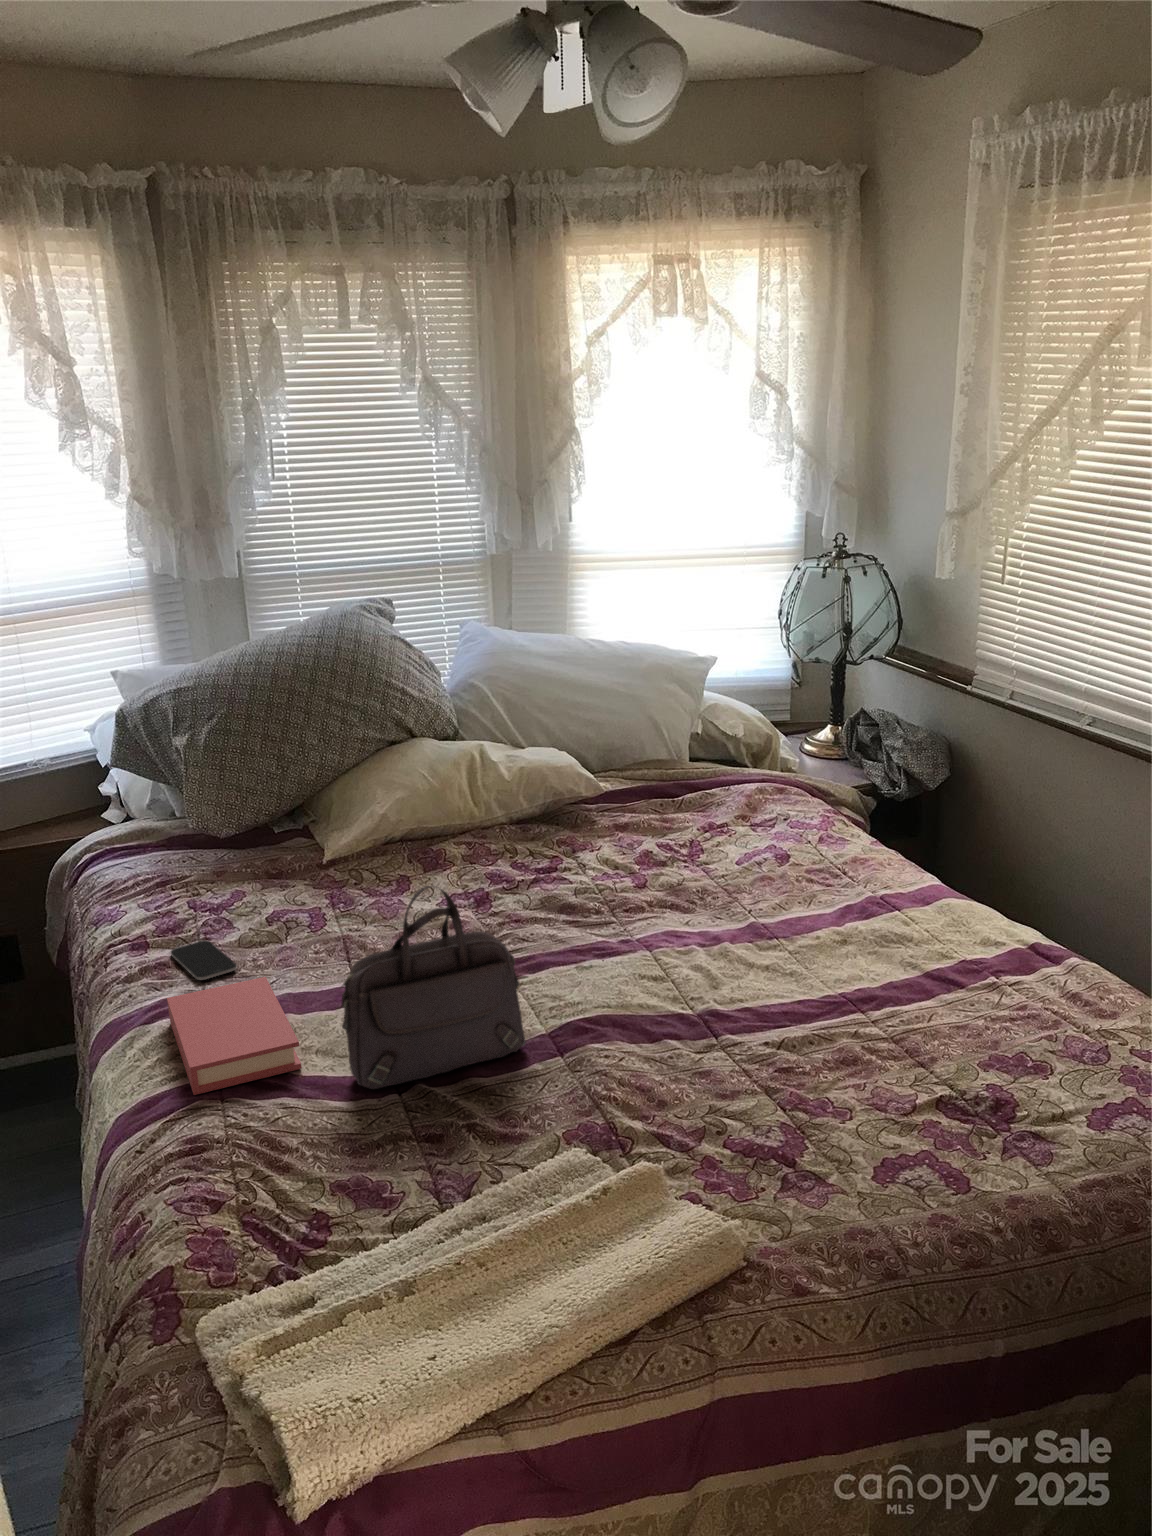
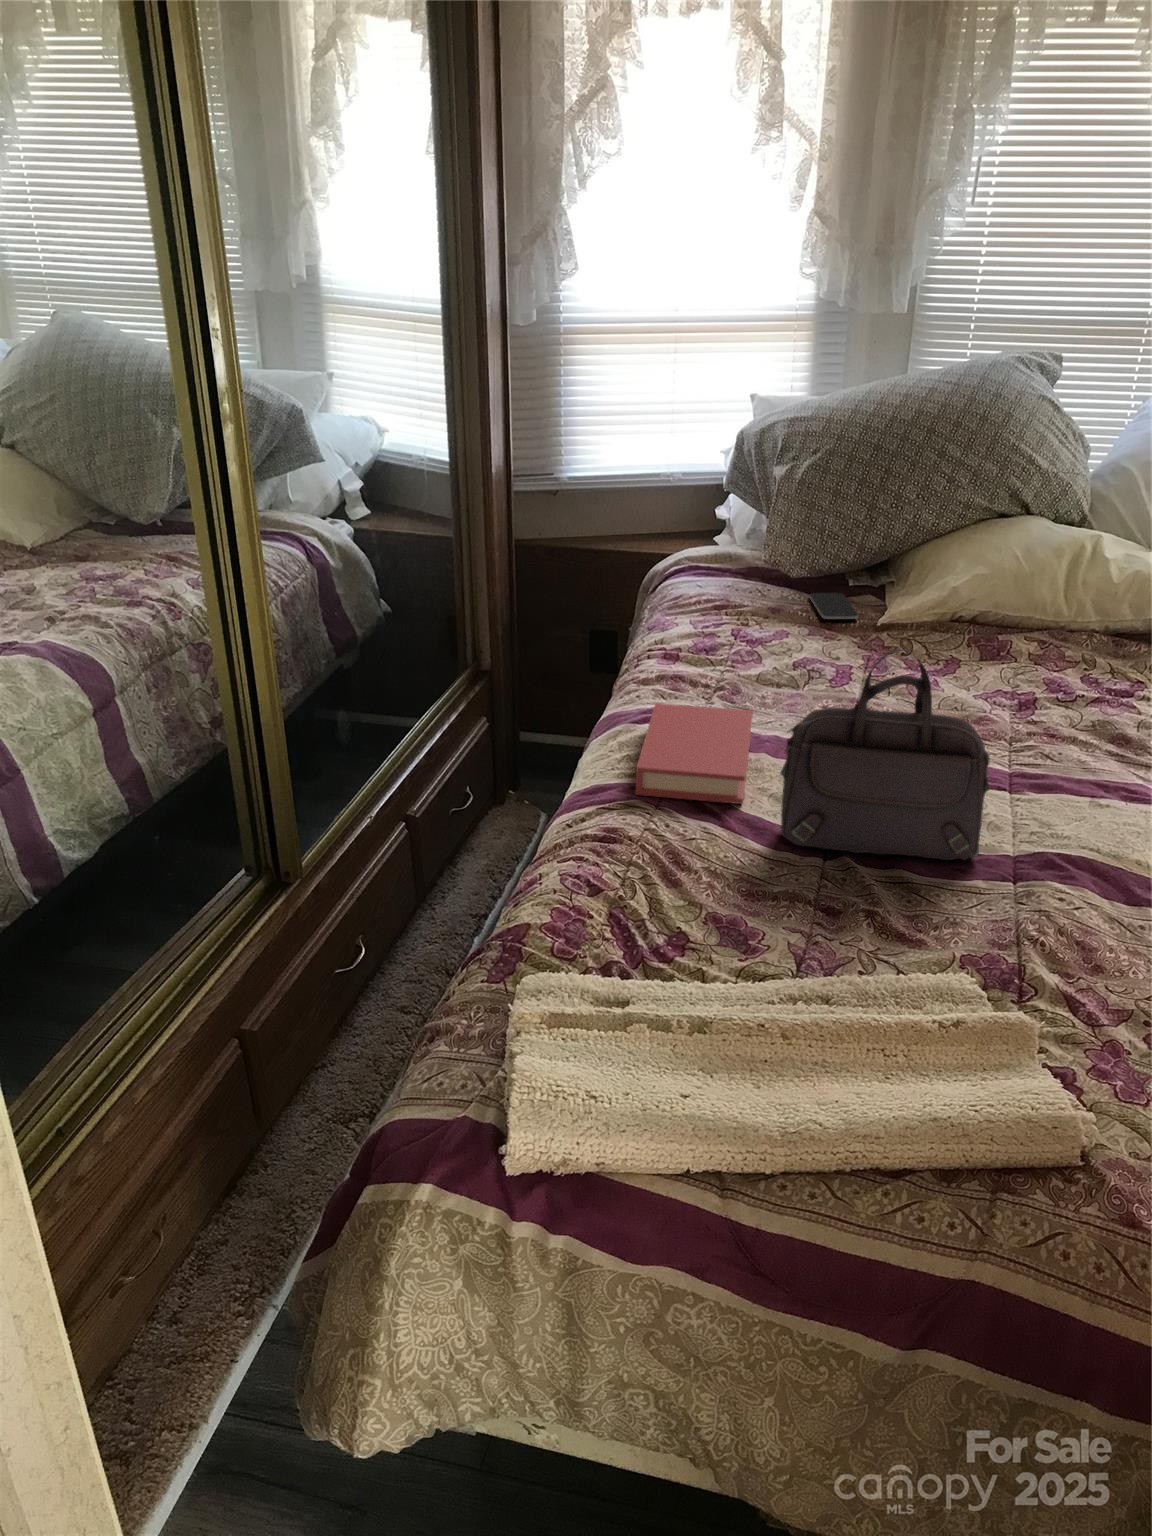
smartphone: present [171,940,237,980] -> present [810,593,858,619]

